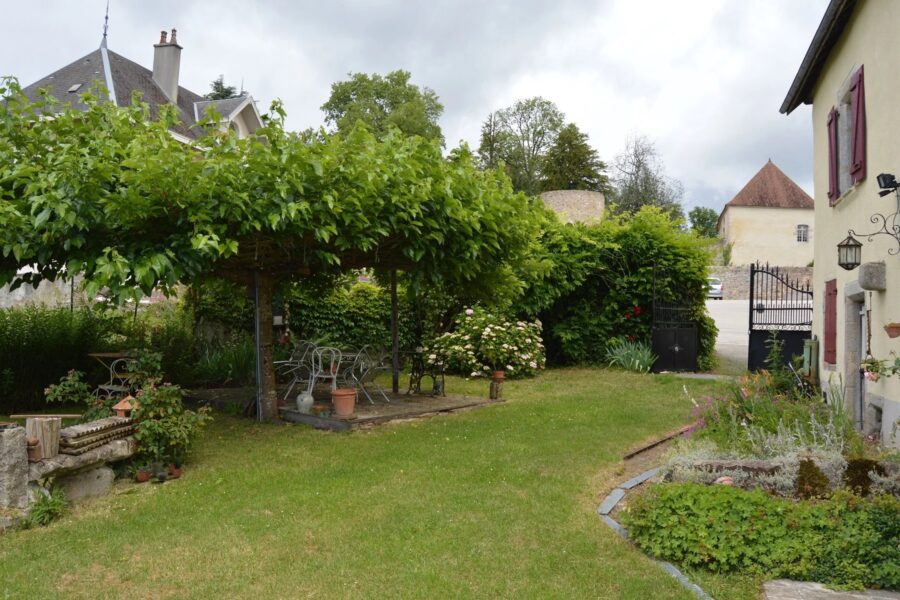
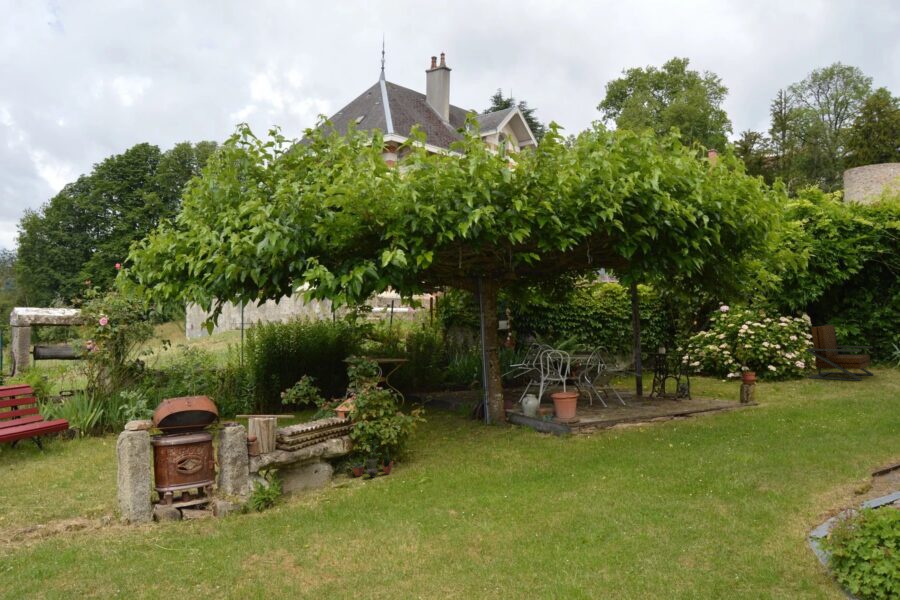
lounge chair: none [538,330,589,380] -> present [806,325,874,381]

